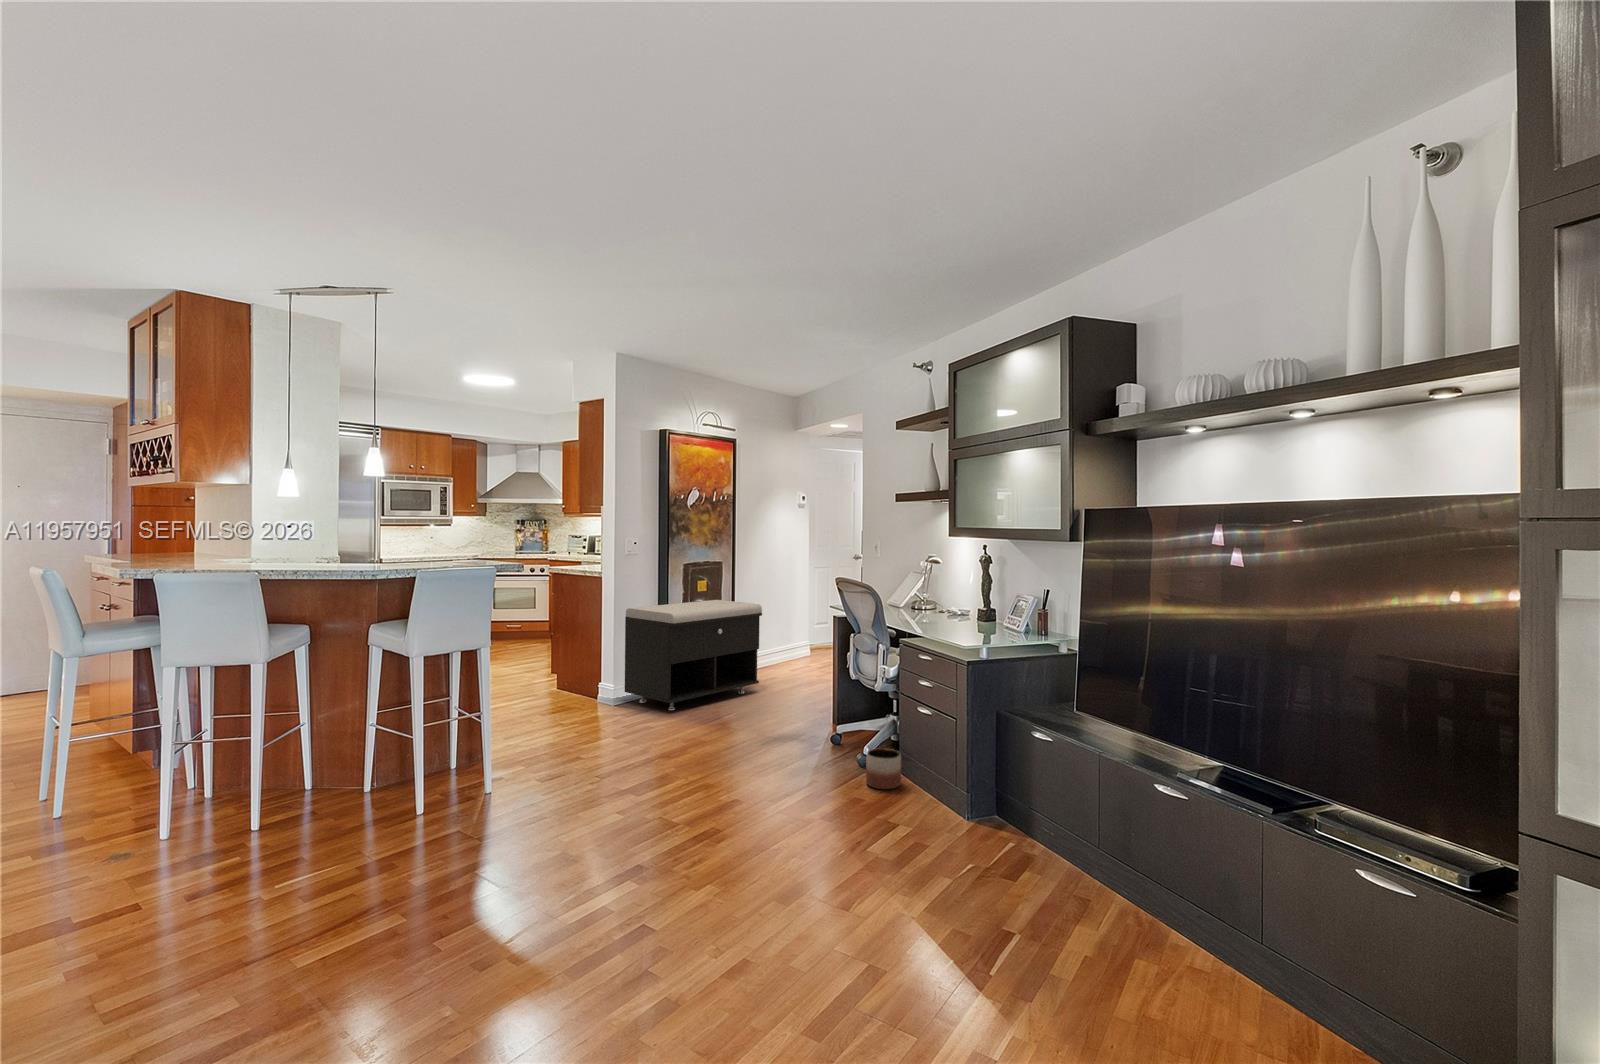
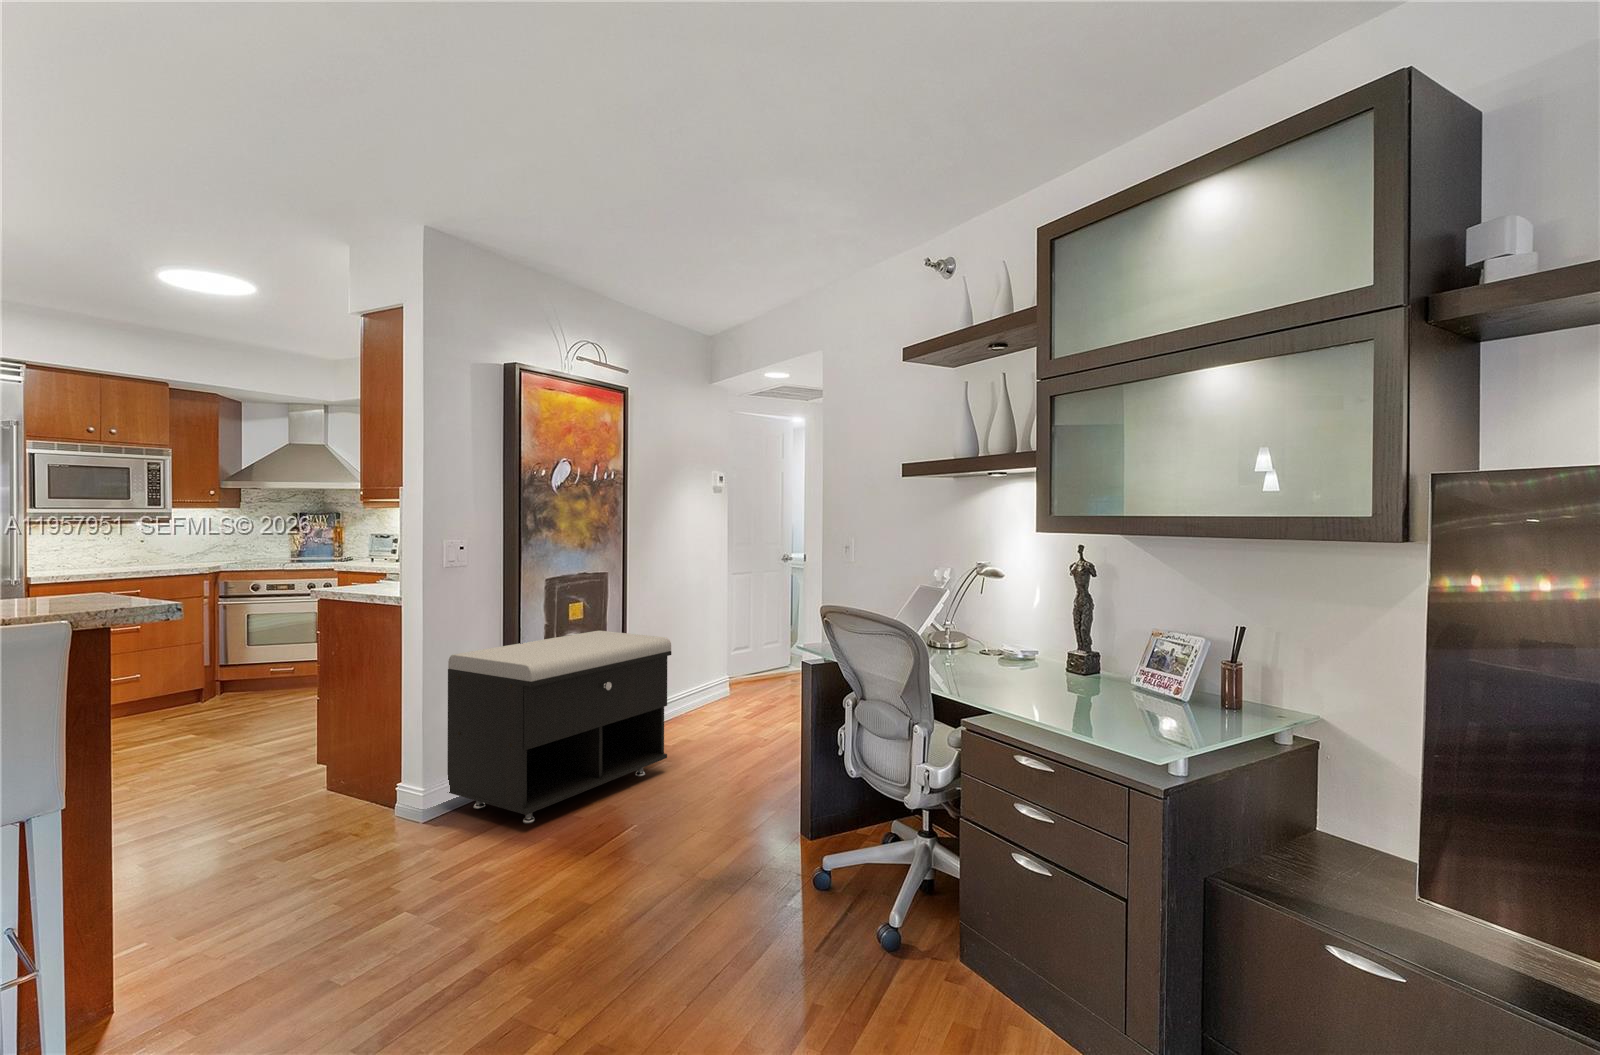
planter: present [866,748,901,789] -> none [915,925,981,1018]

